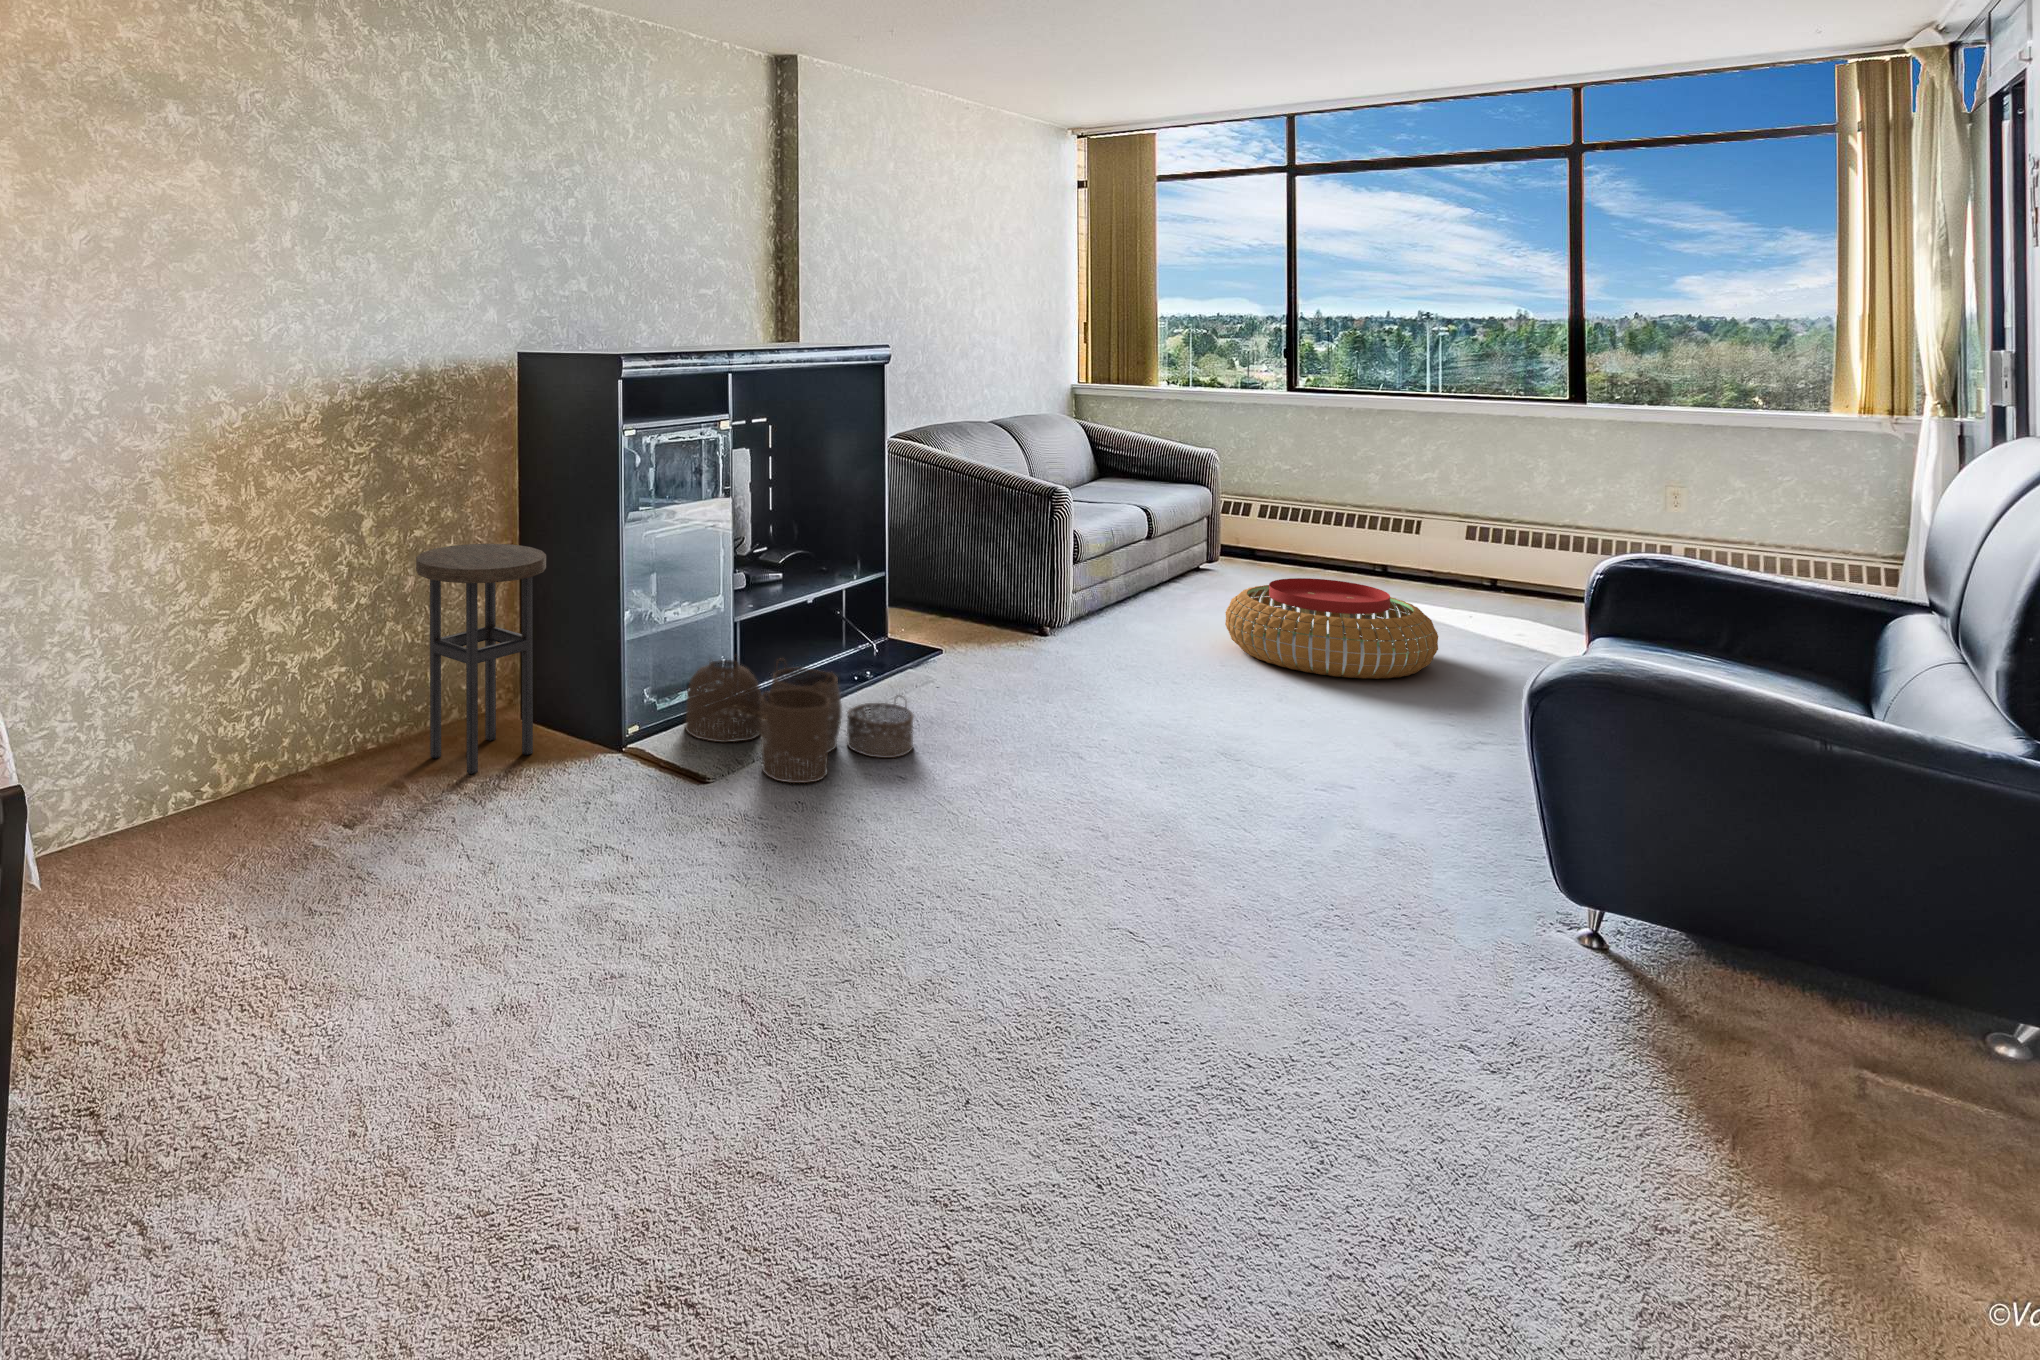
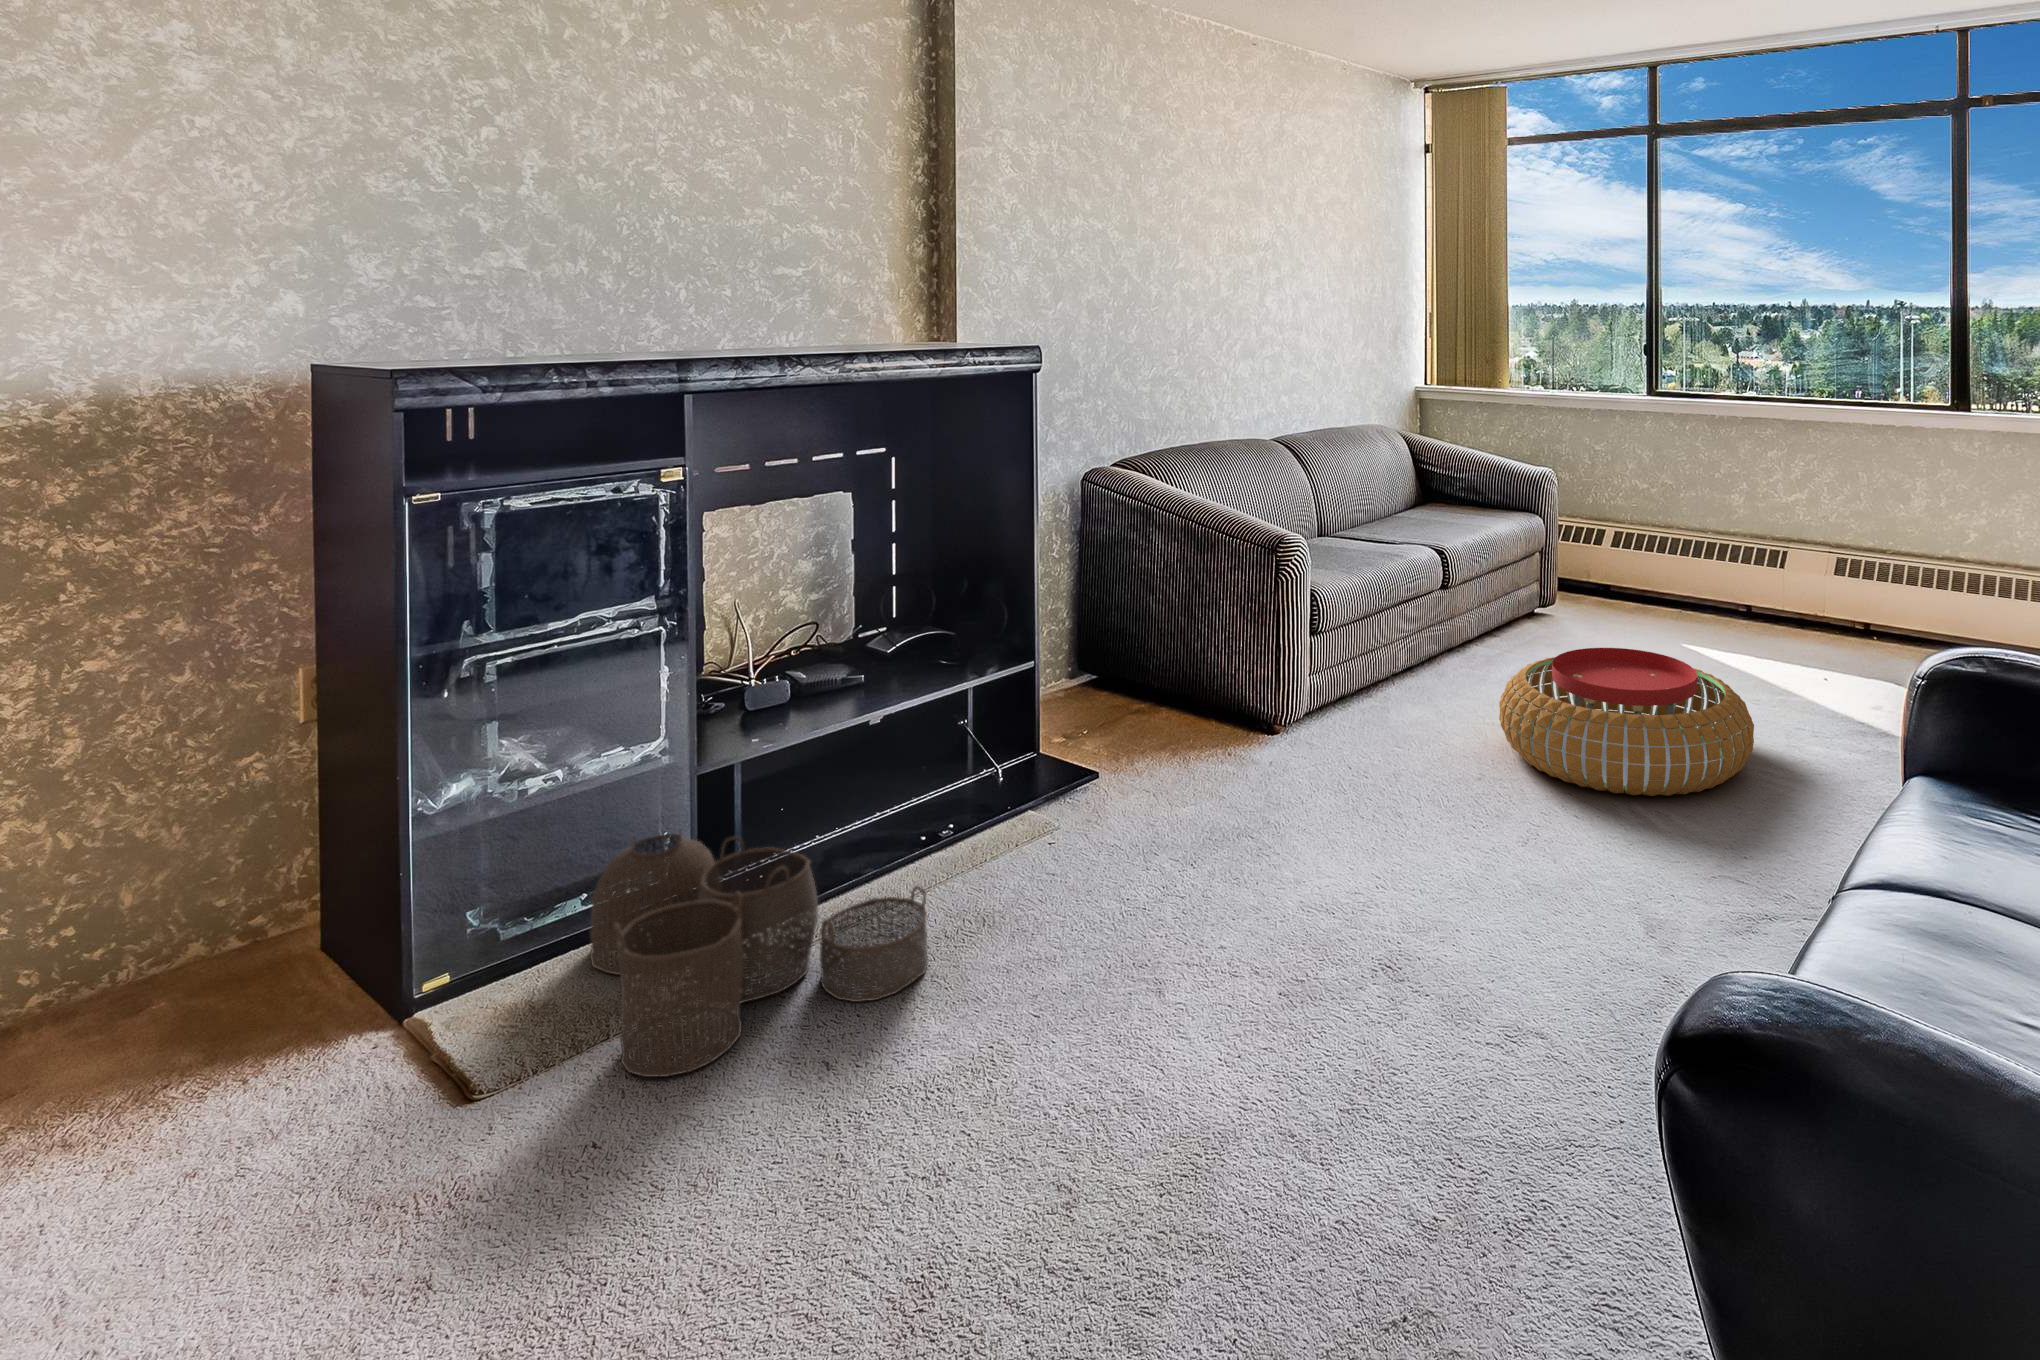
side table: present [416,544,546,774] -> none [20,670,311,1084]

